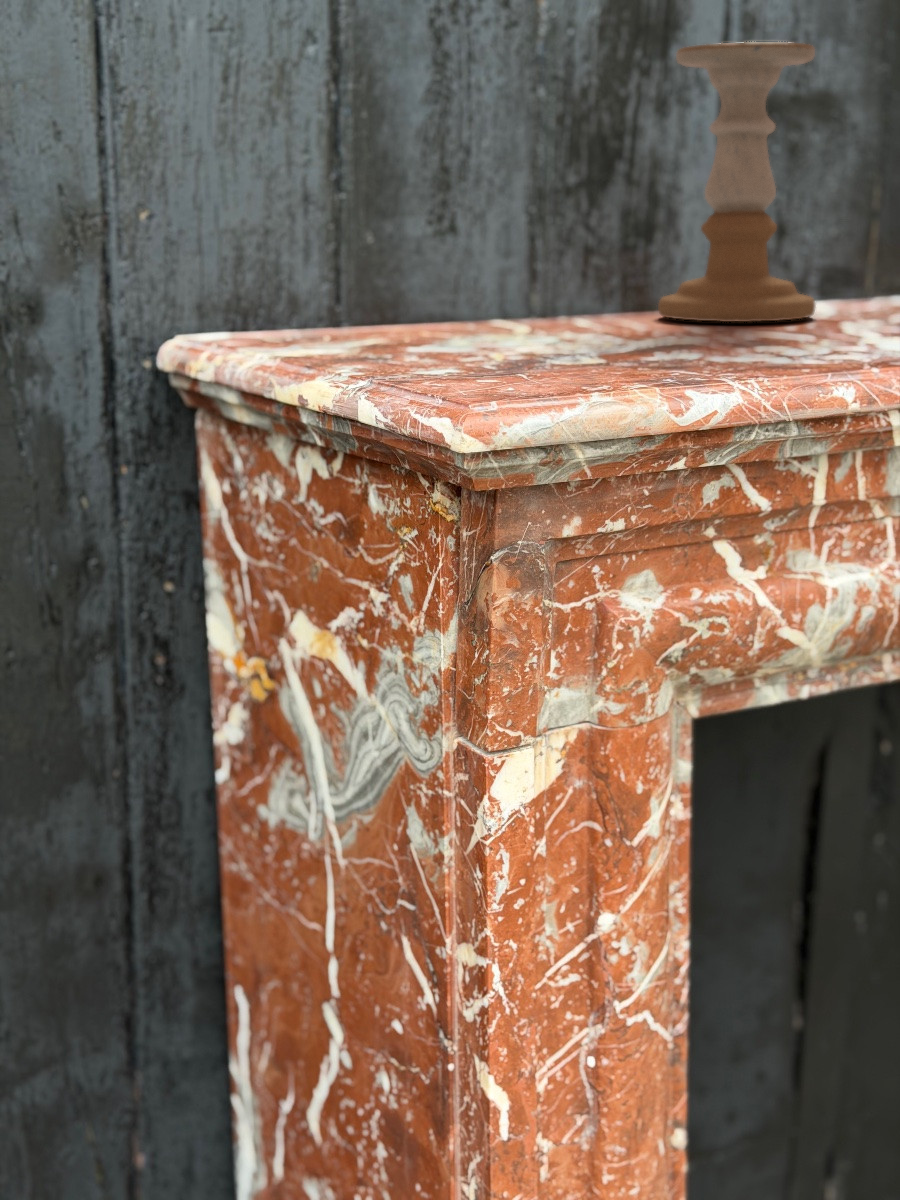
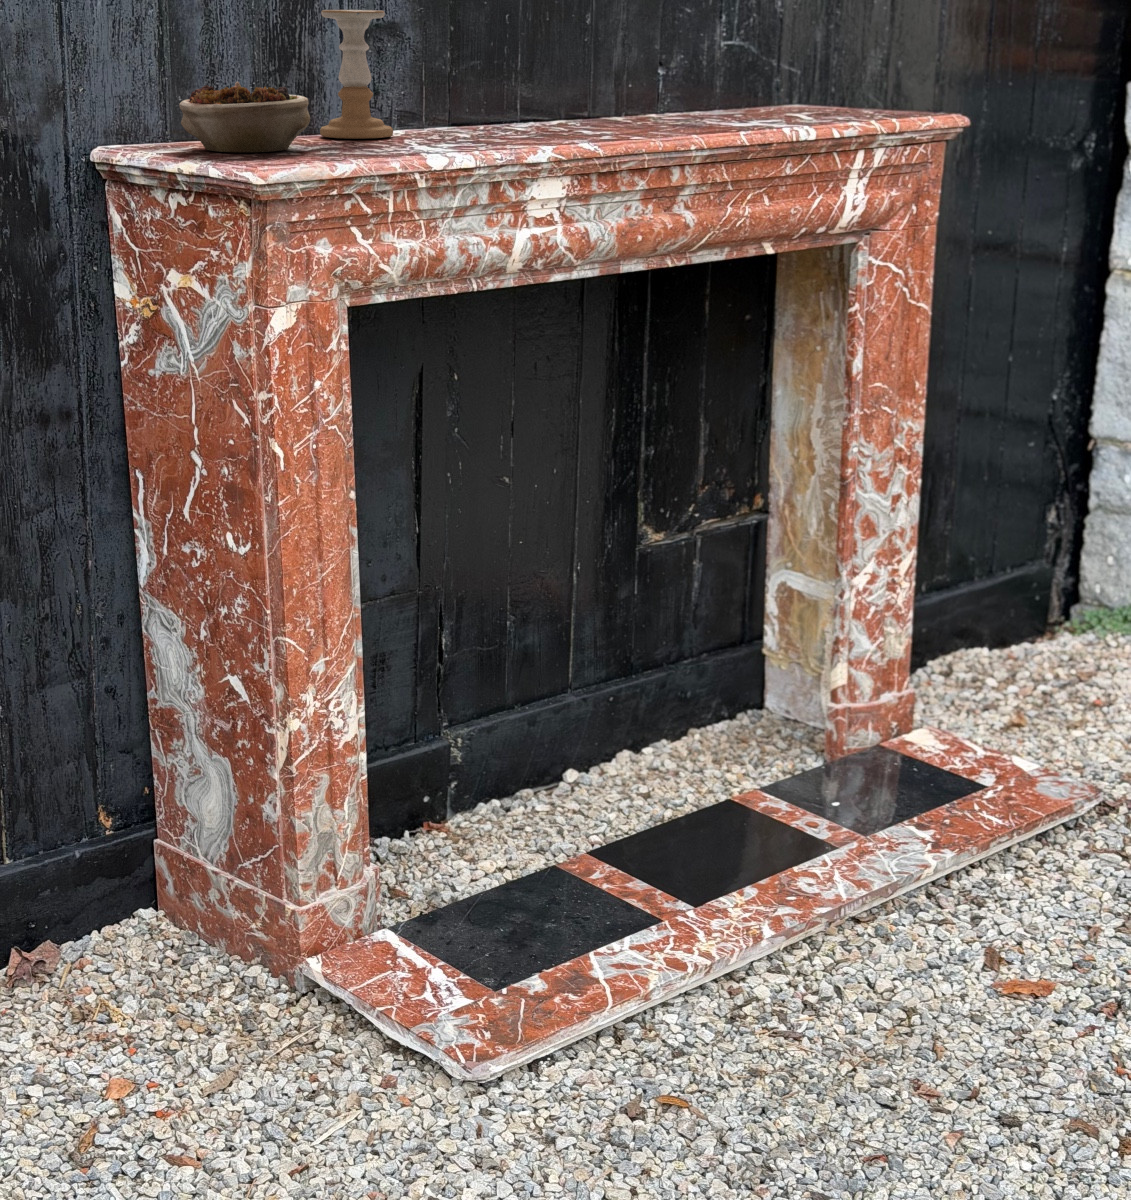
succulent planter: none [336,189,632,355] -> present [179,82,310,152]

